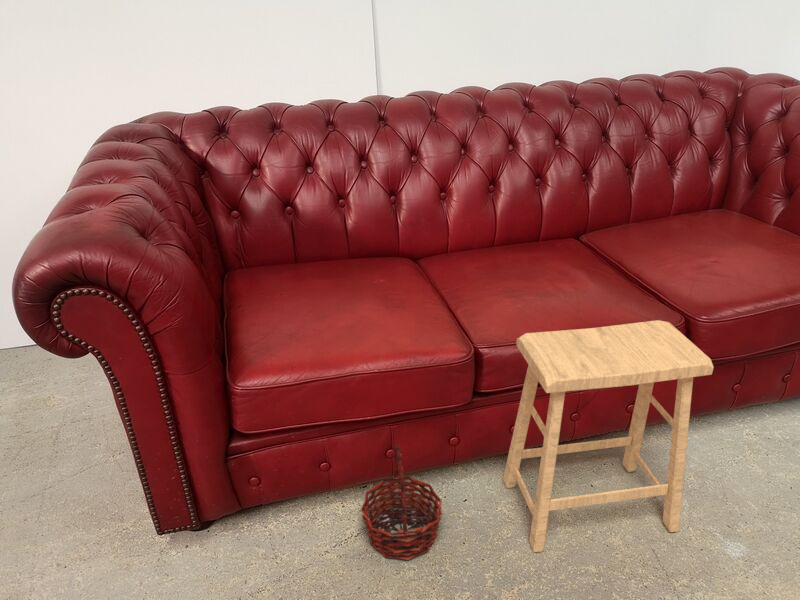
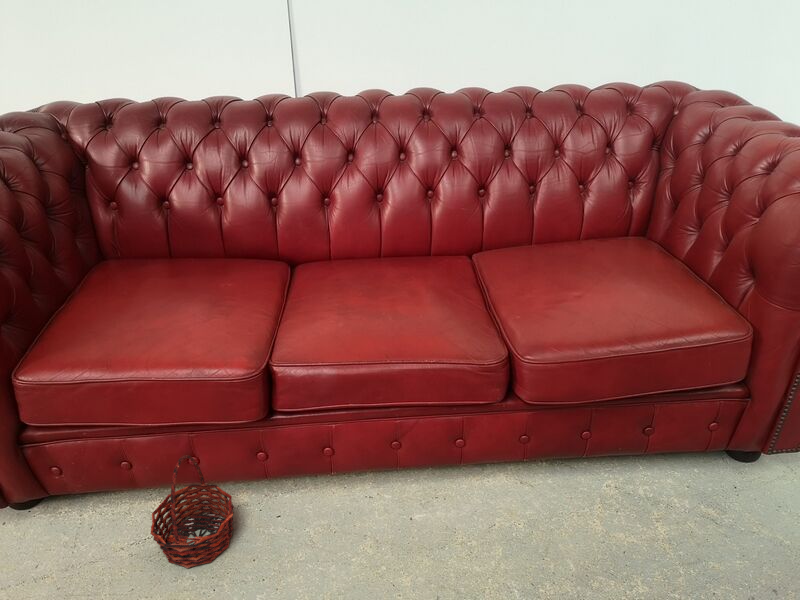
footstool: present [503,320,714,552] -> none [294,360,481,580]

